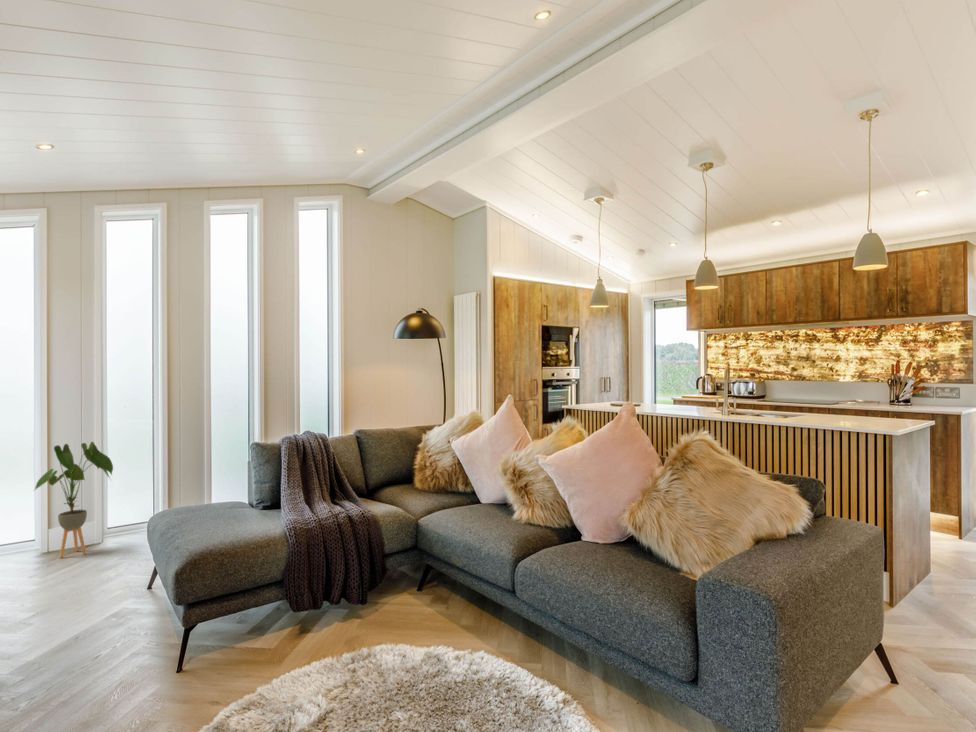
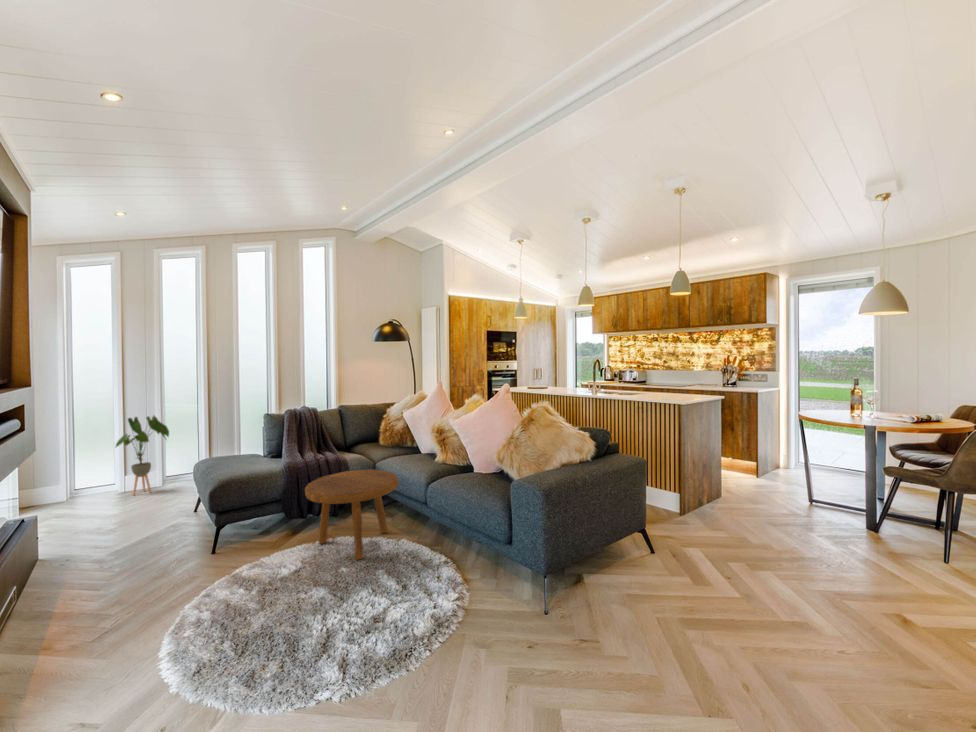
footstool: none [325,533,472,694] -> present [305,469,398,560]

